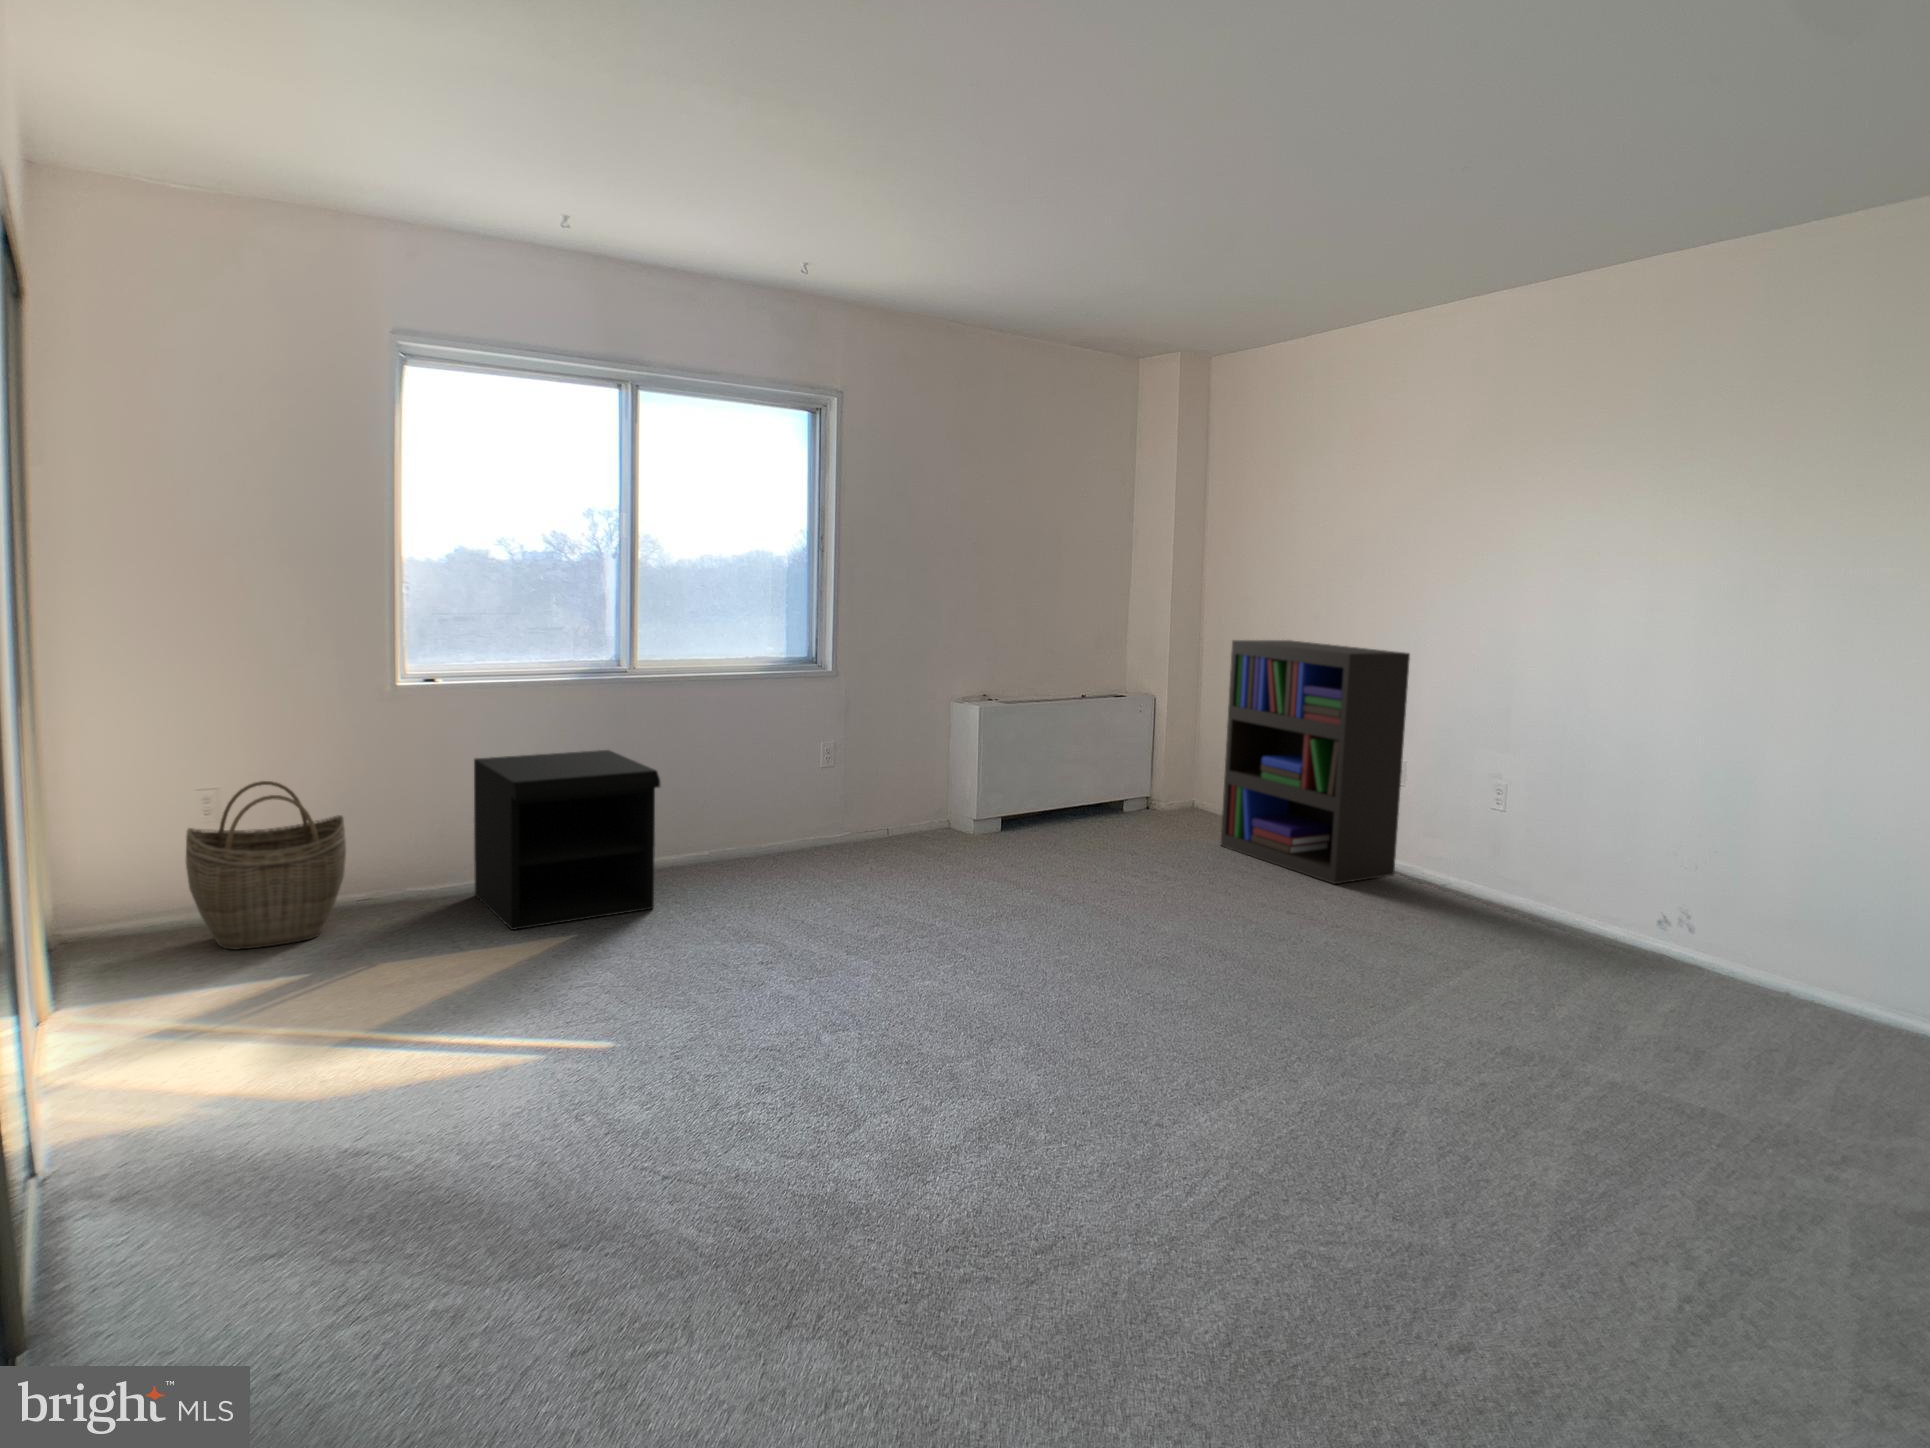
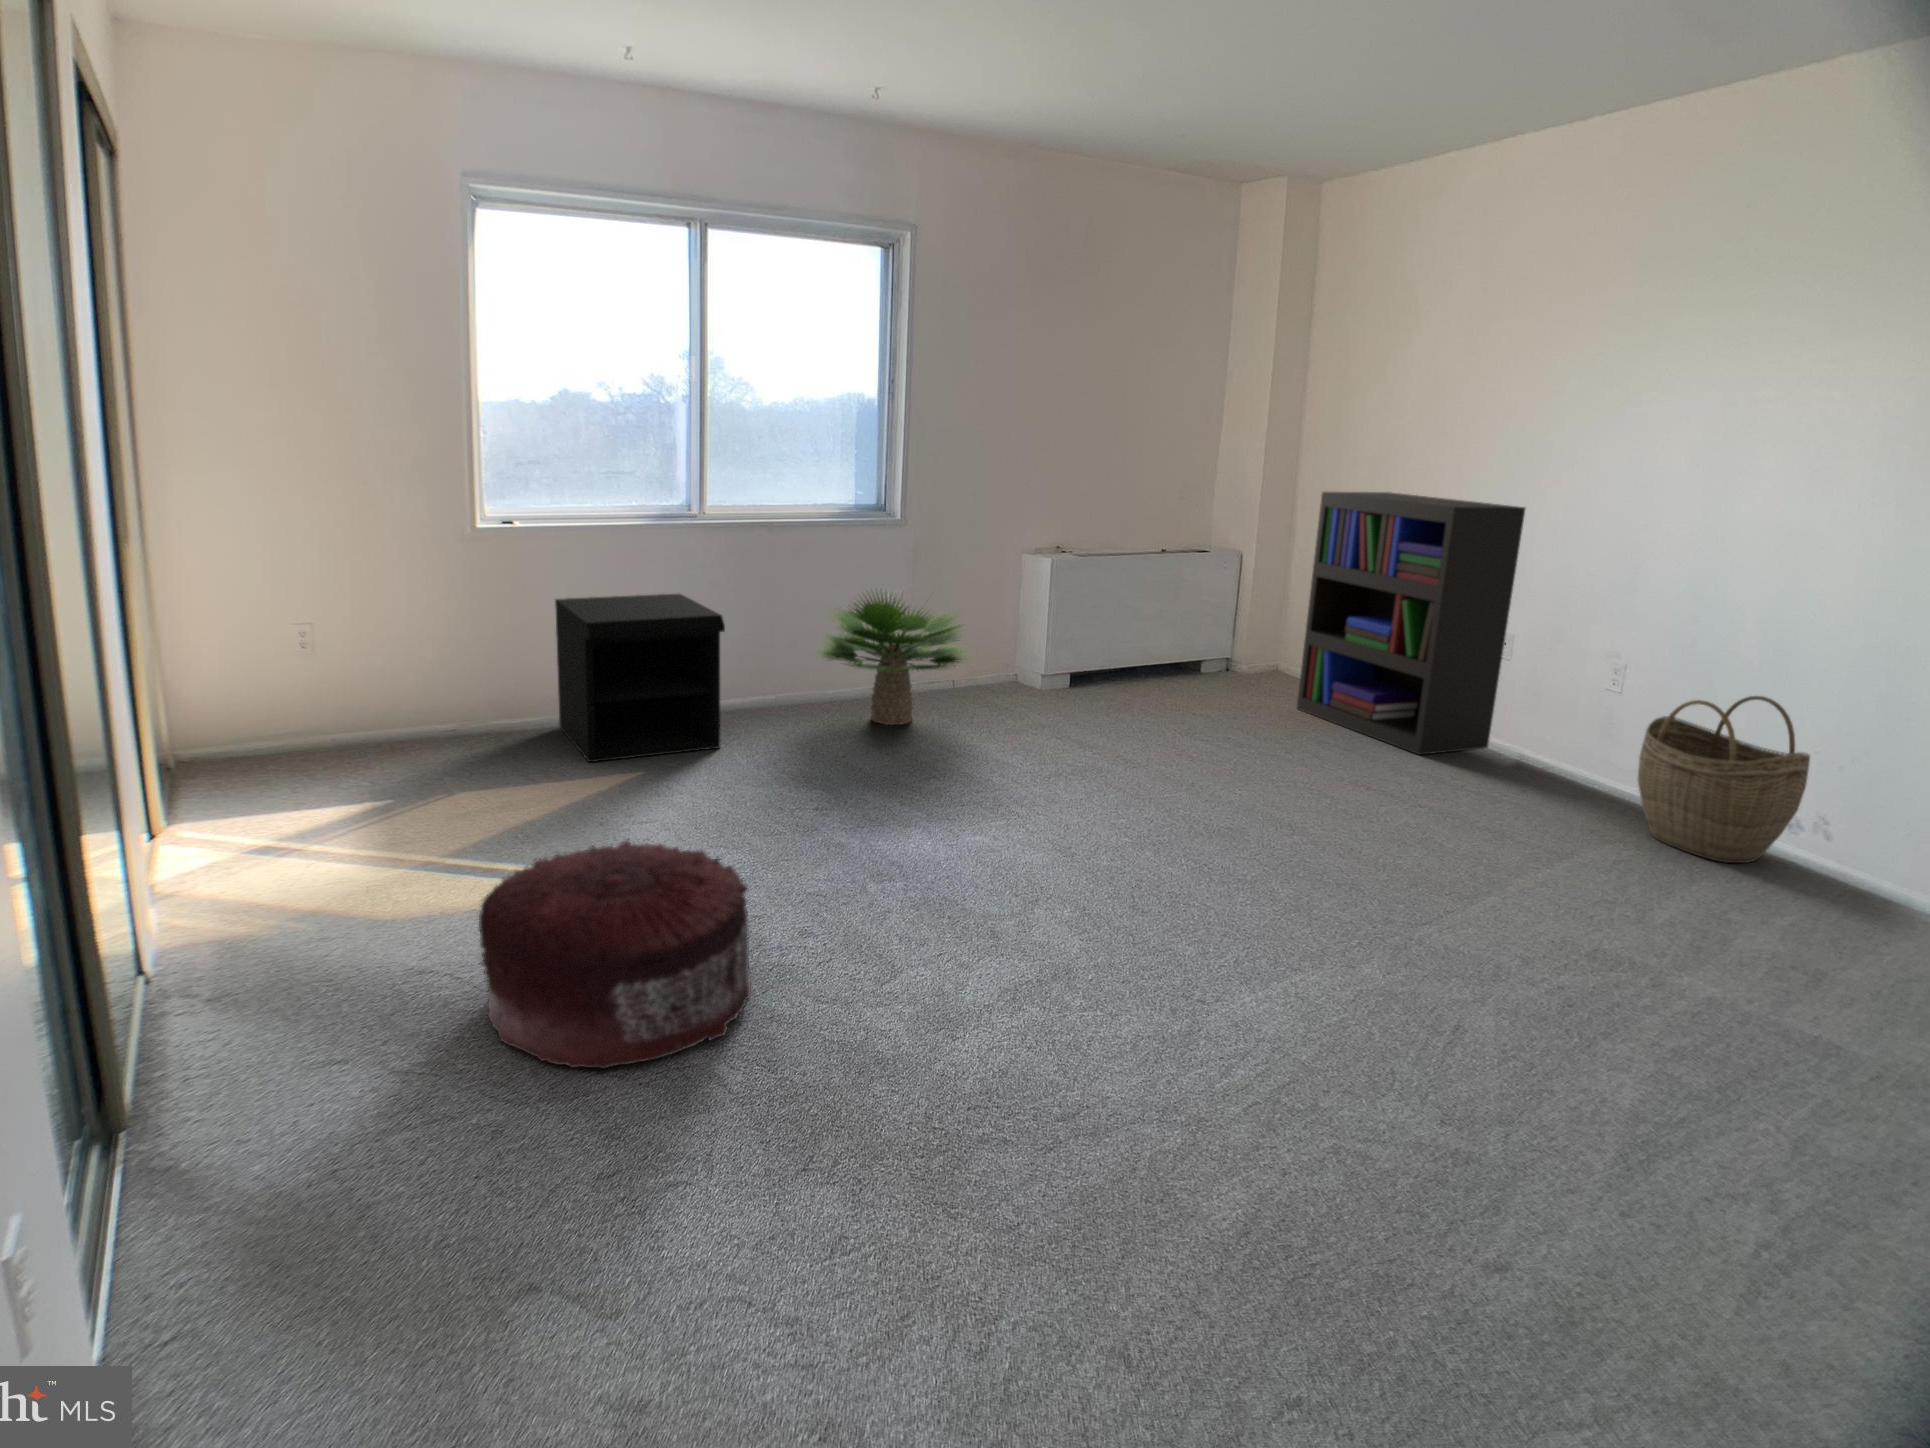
potted plant: none [747,736,914,877] -> present [819,589,965,725]
woven basket: present [186,781,346,949] -> present [1638,696,1810,863]
pouf: none [426,1002,716,1247] -> present [479,839,751,1069]

